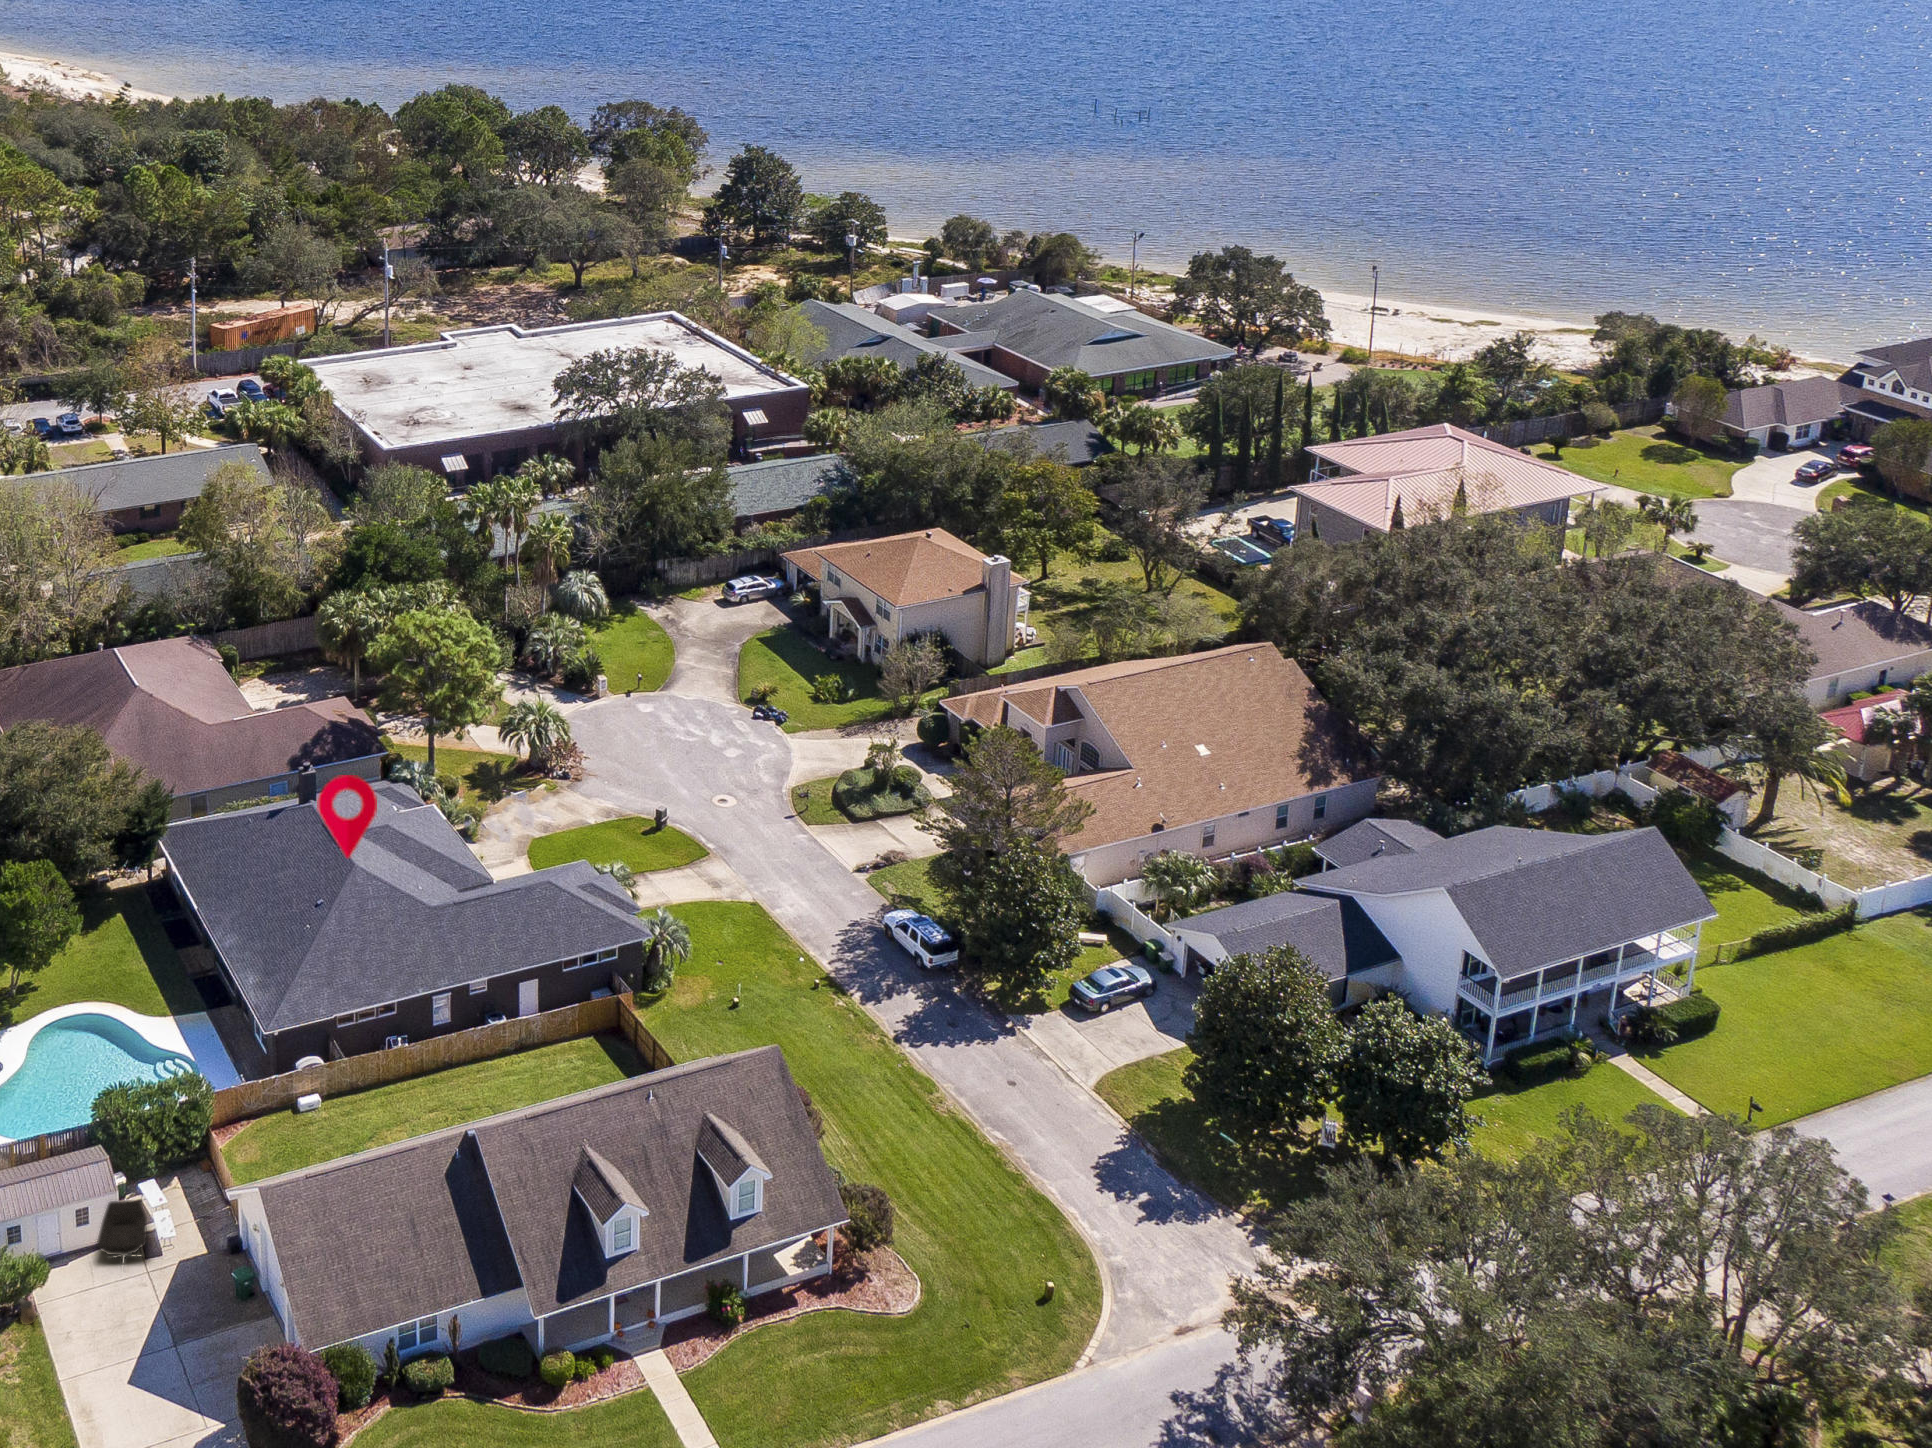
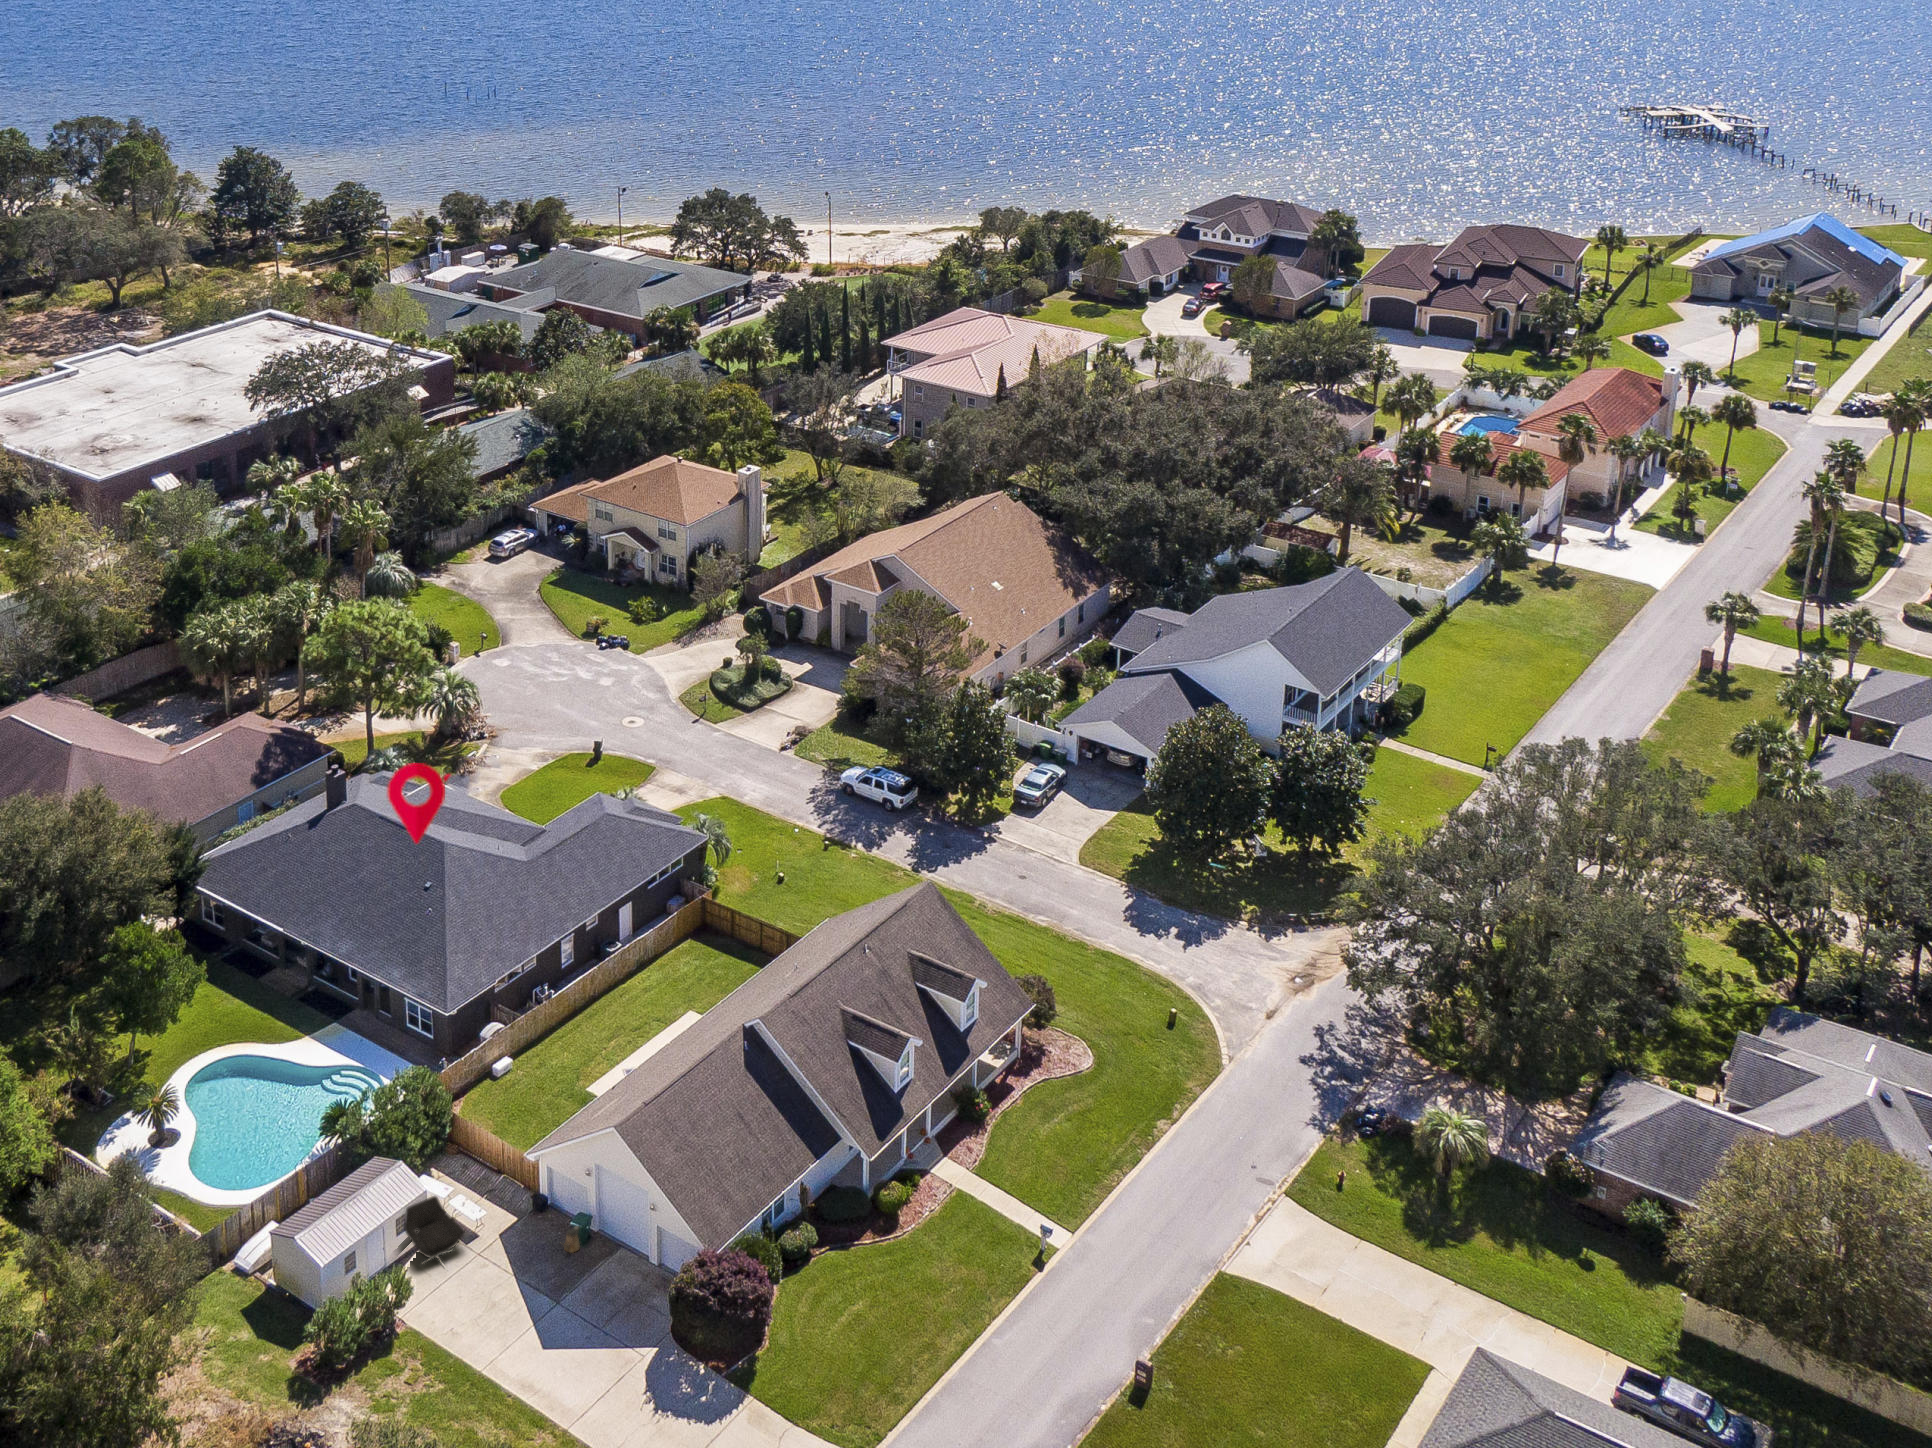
watering can: present [19,1299,37,1325] -> present [563,1226,580,1253]

